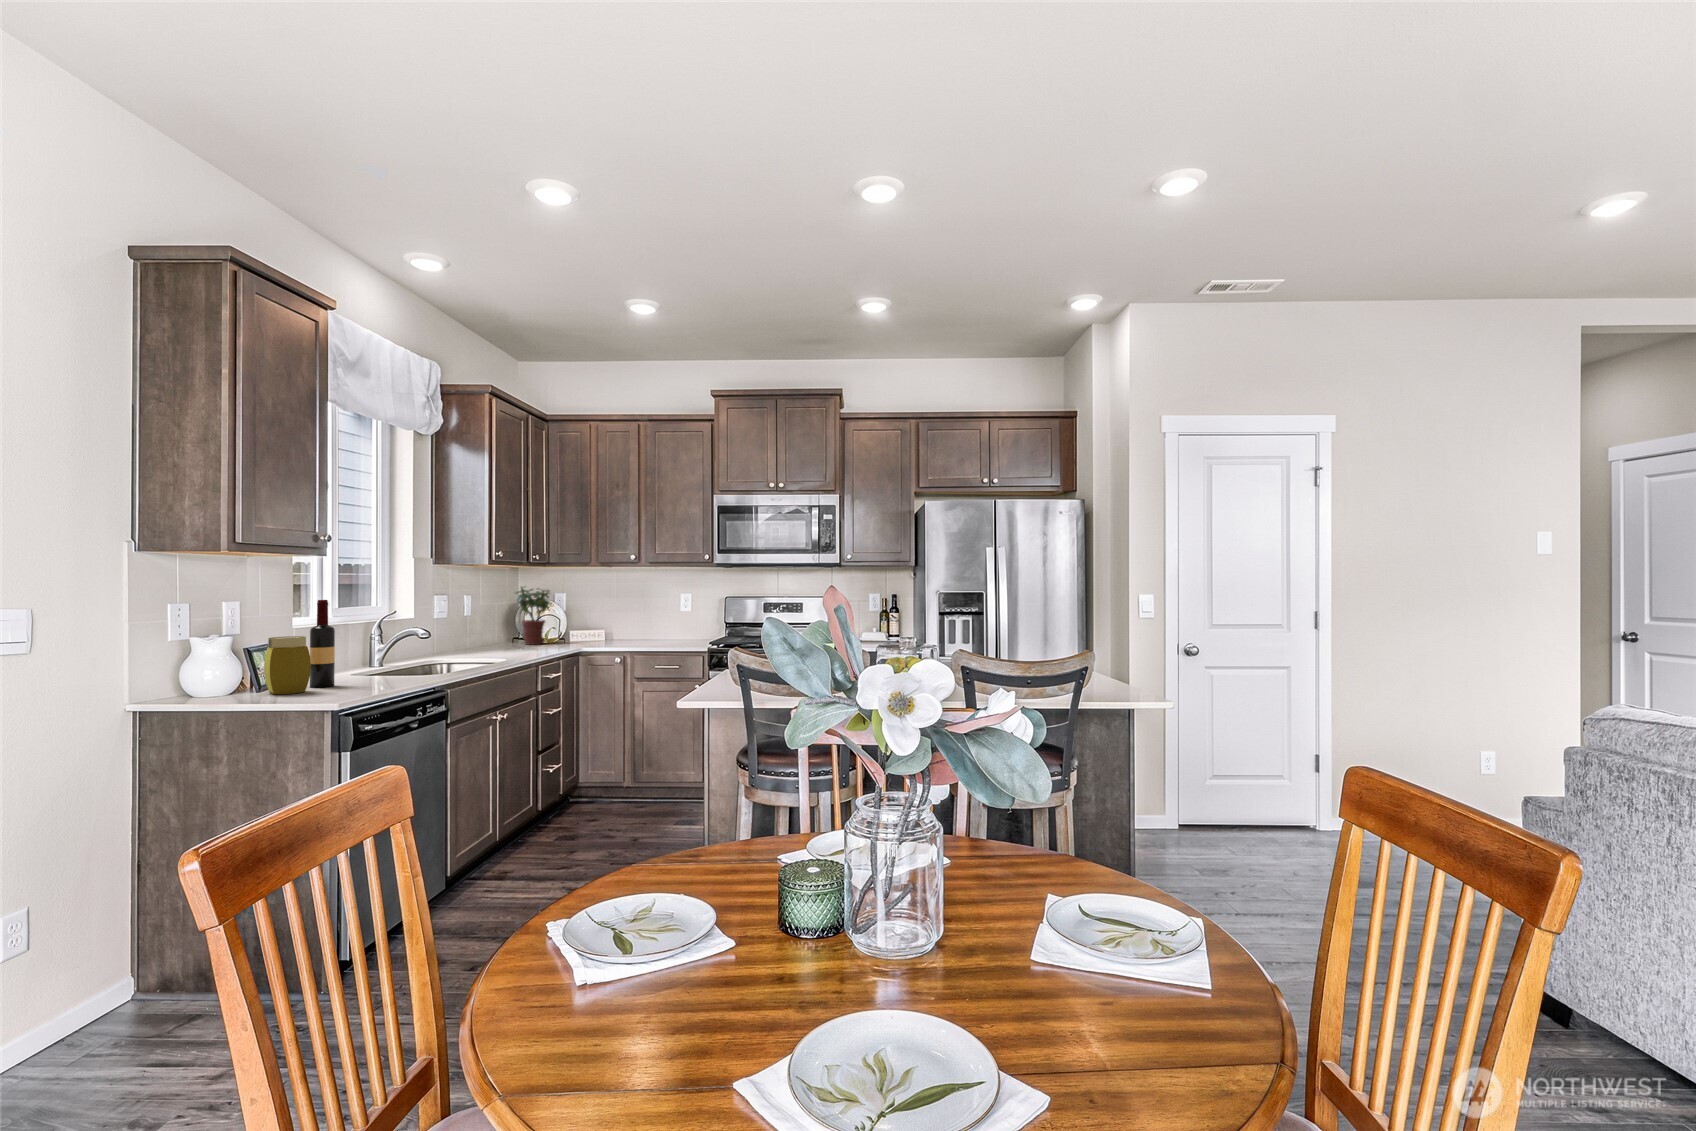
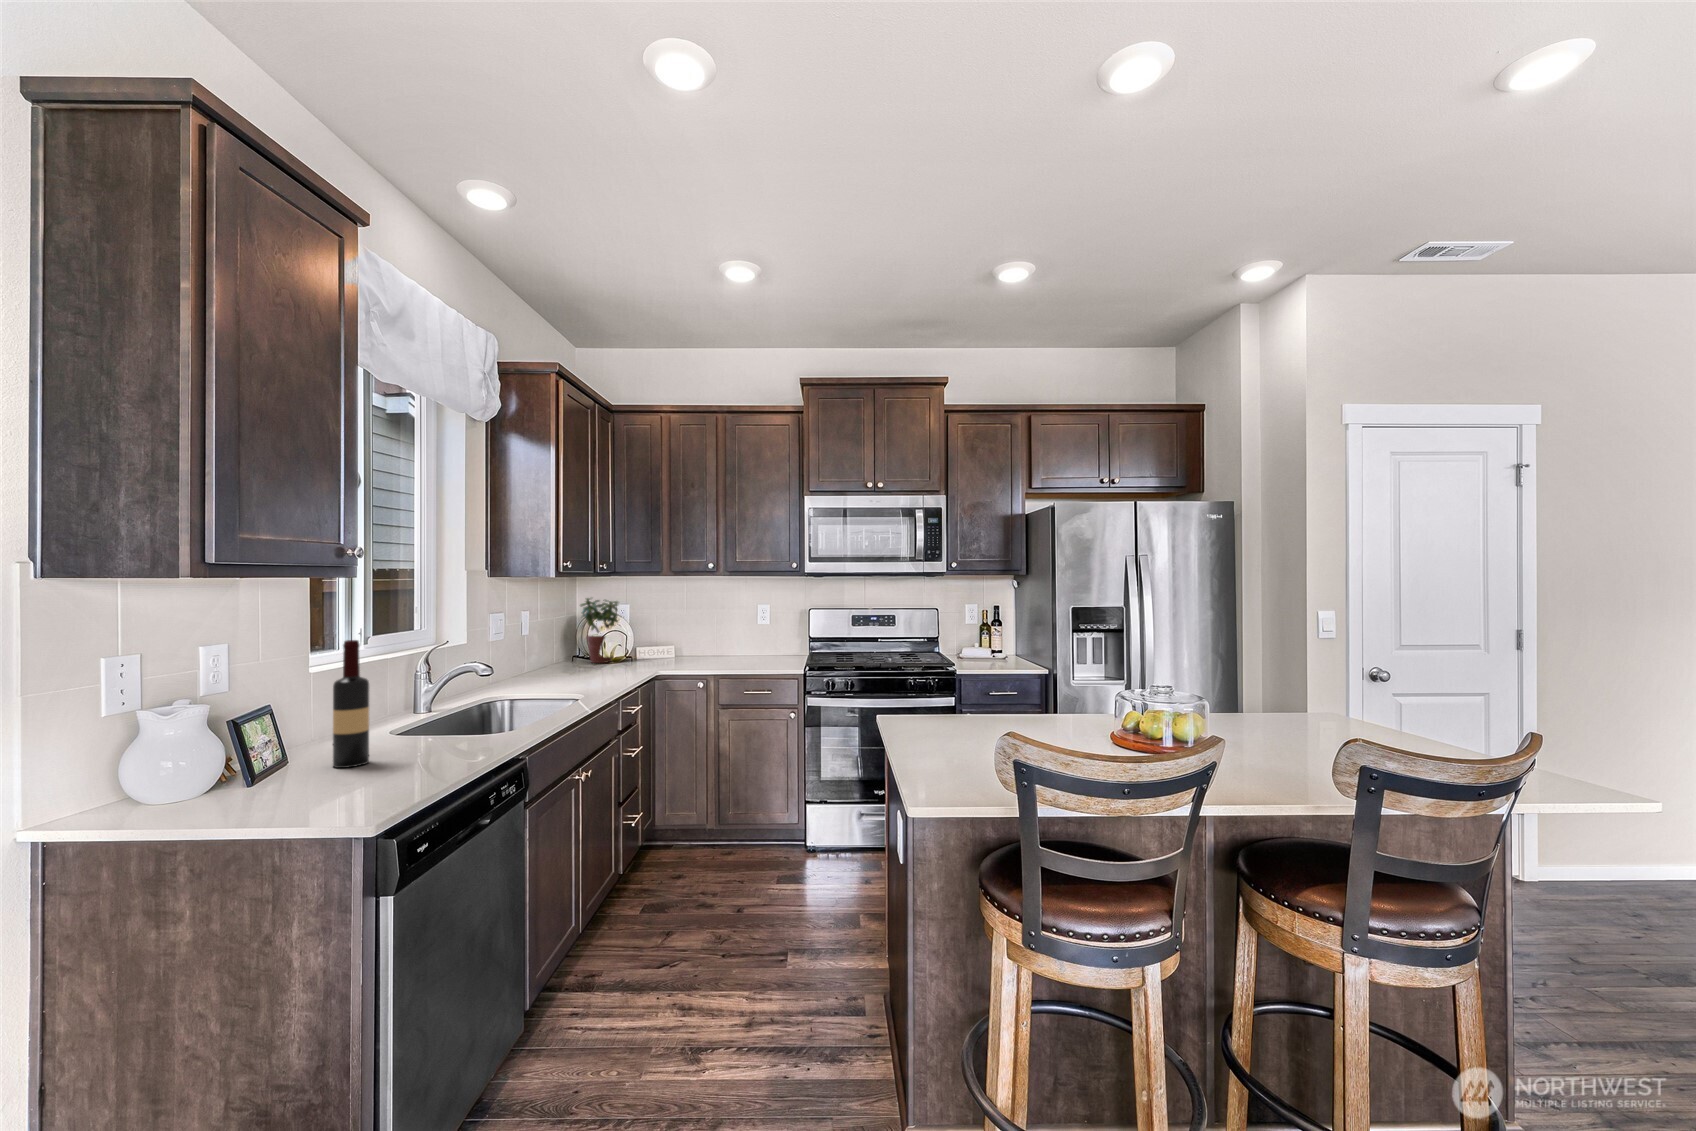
jar: present [264,636,311,694] -> none [260,698,332,791]

